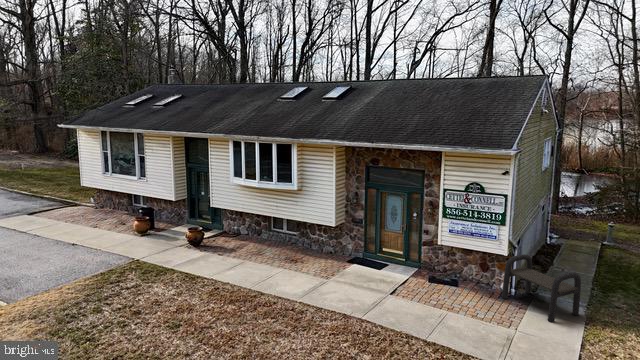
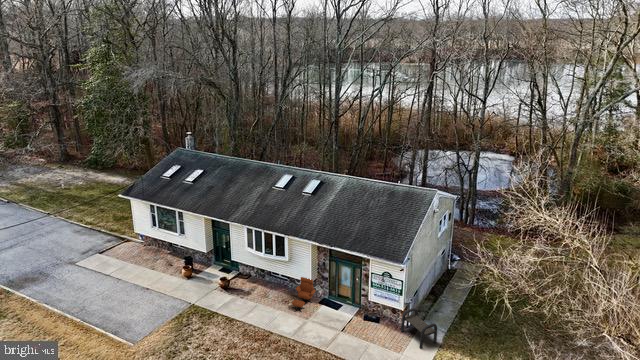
lounge chair: none [302,219,342,272] -> present [292,277,315,312]

